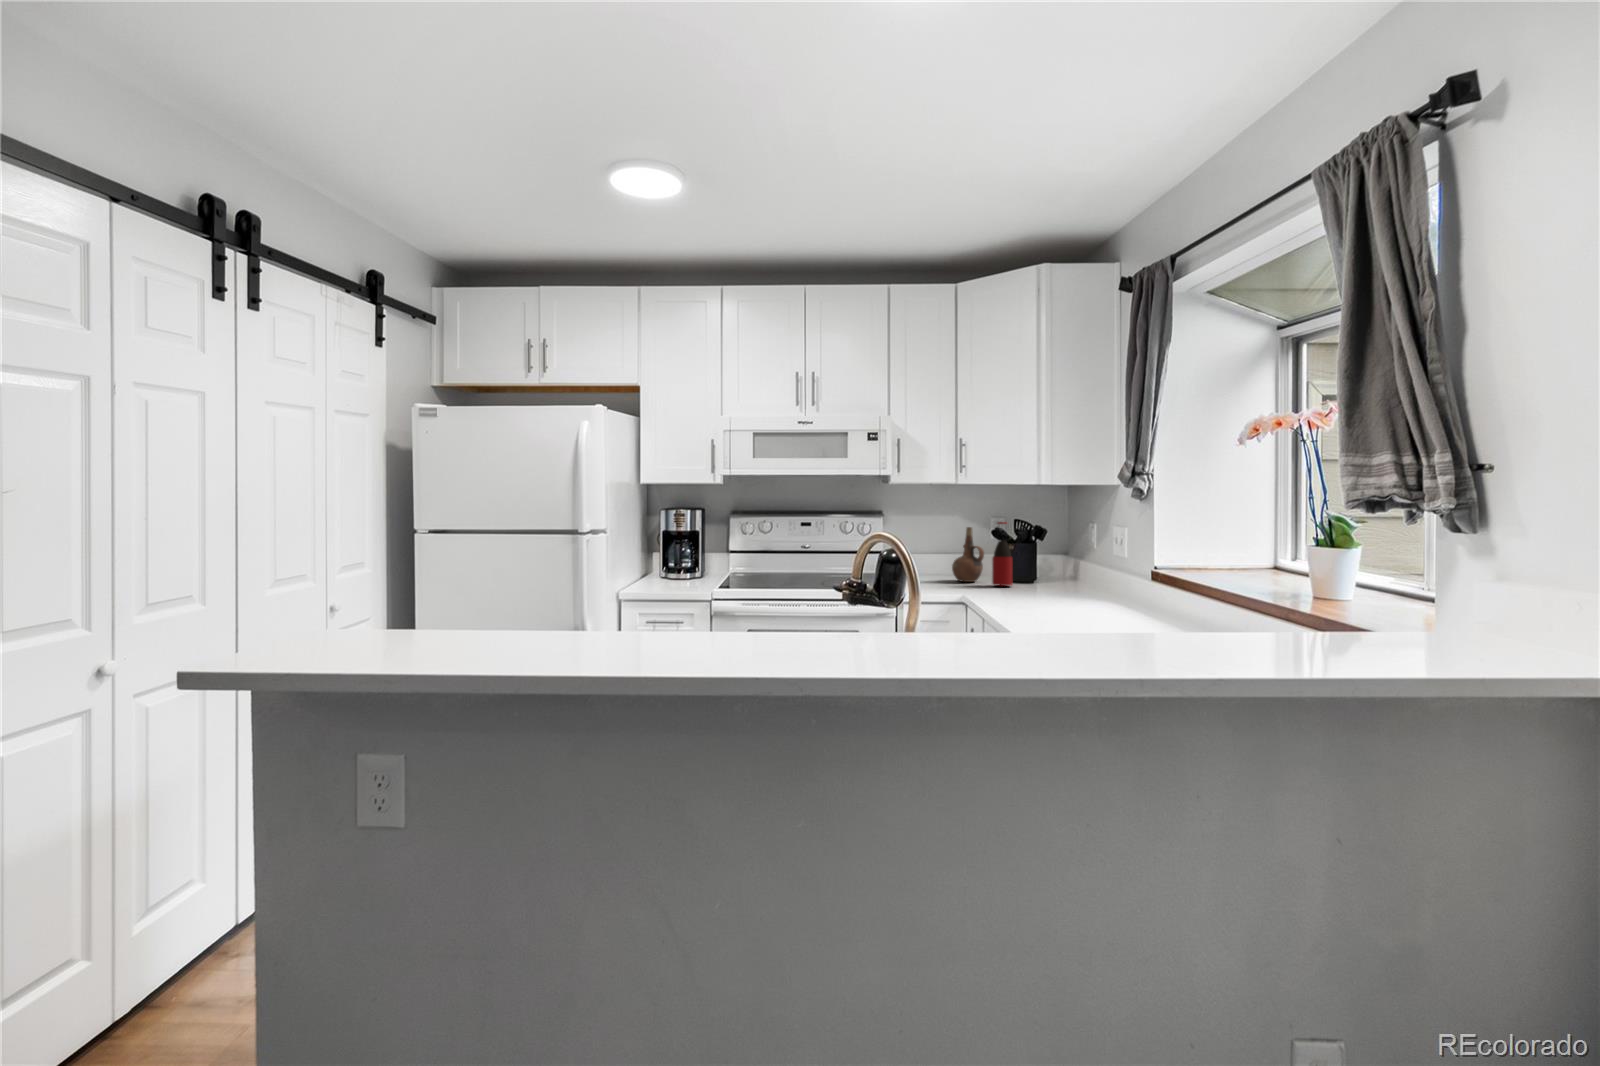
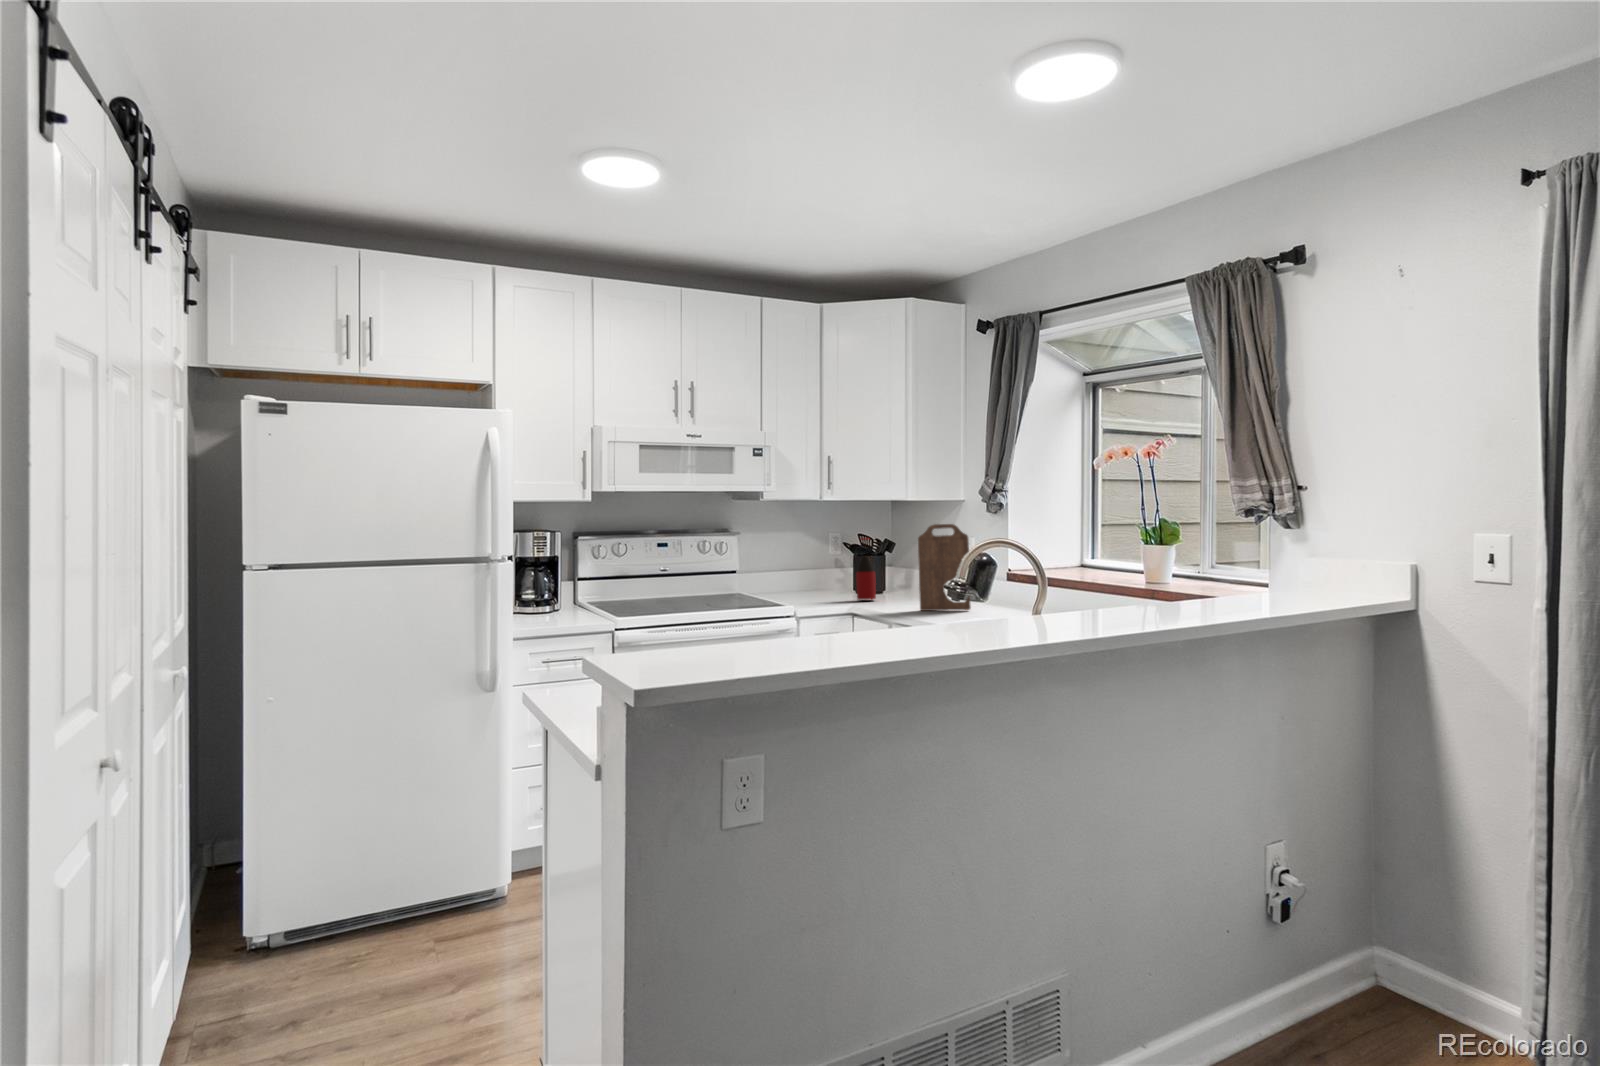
cutting board: none [1028,510,1084,607] -> present [918,524,971,611]
ceramic pitcher: present [952,527,984,582] -> none [810,544,842,599]

